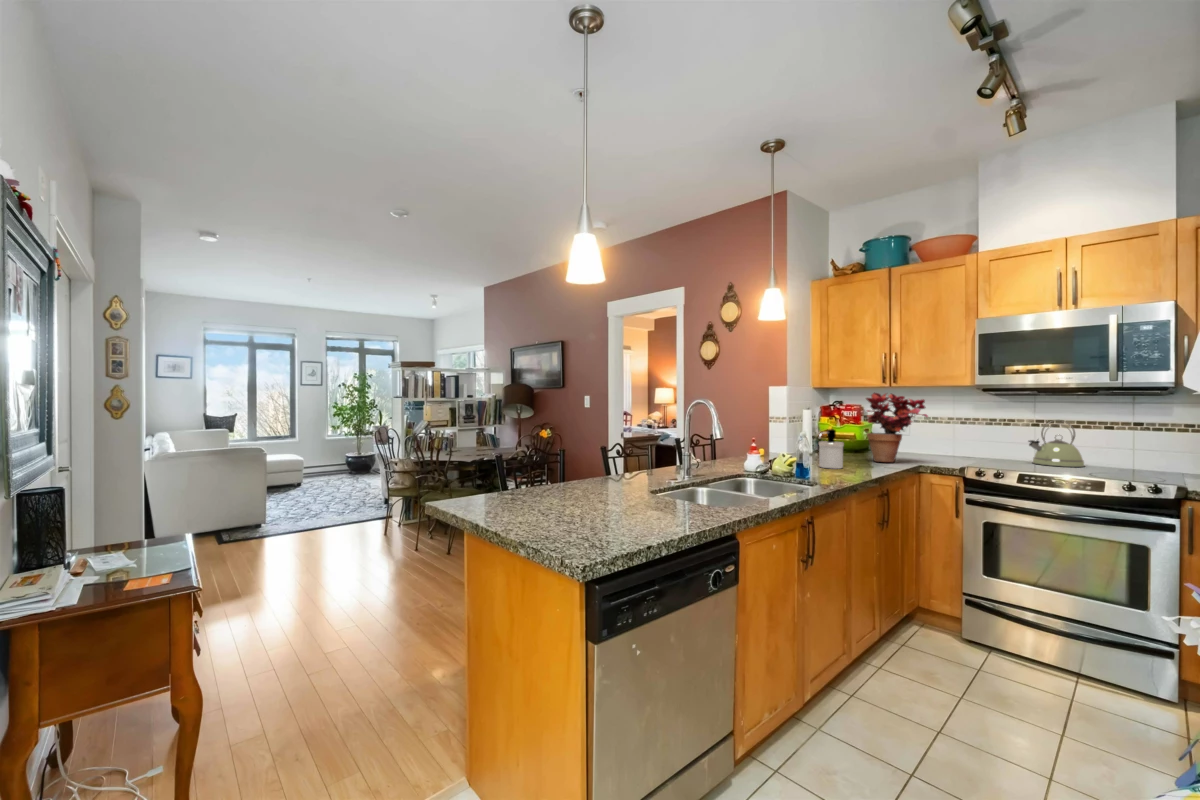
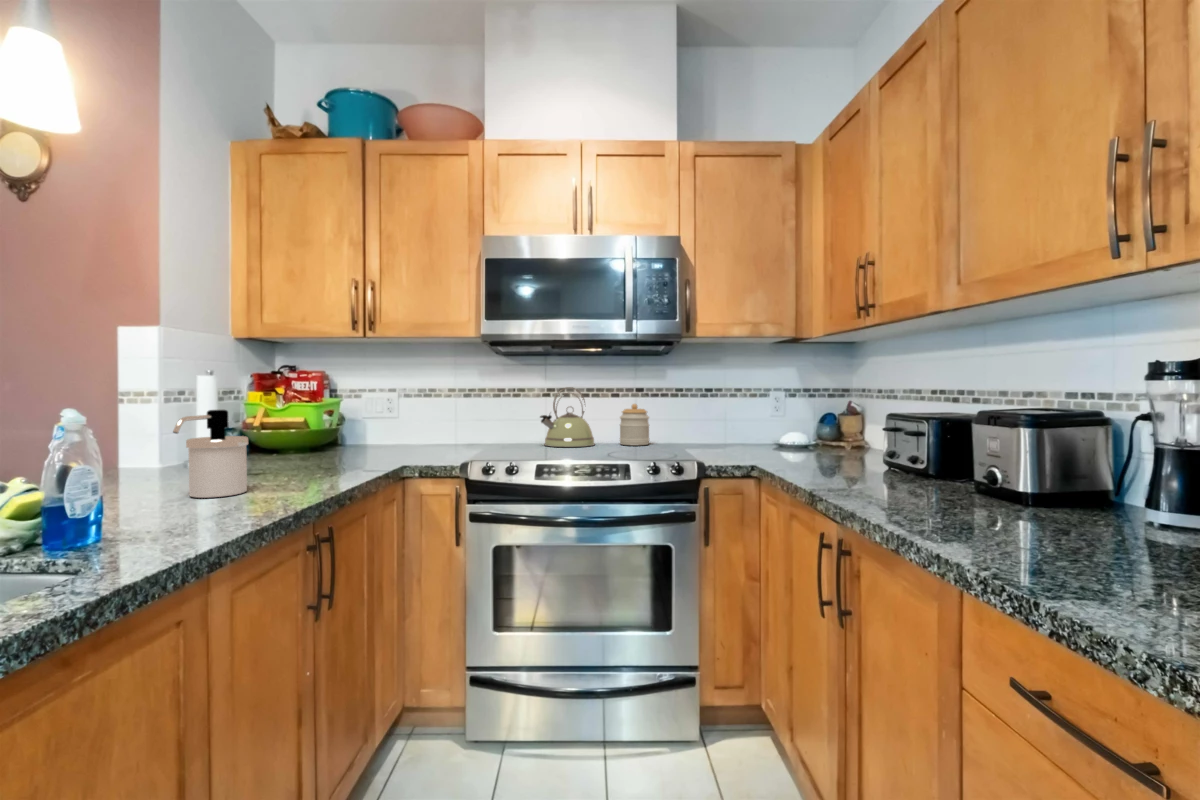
potted plant: present [866,393,928,462] -> none [306,341,416,467]
jar: none [1113,436,1149,471] -> present [620,404,649,445]

